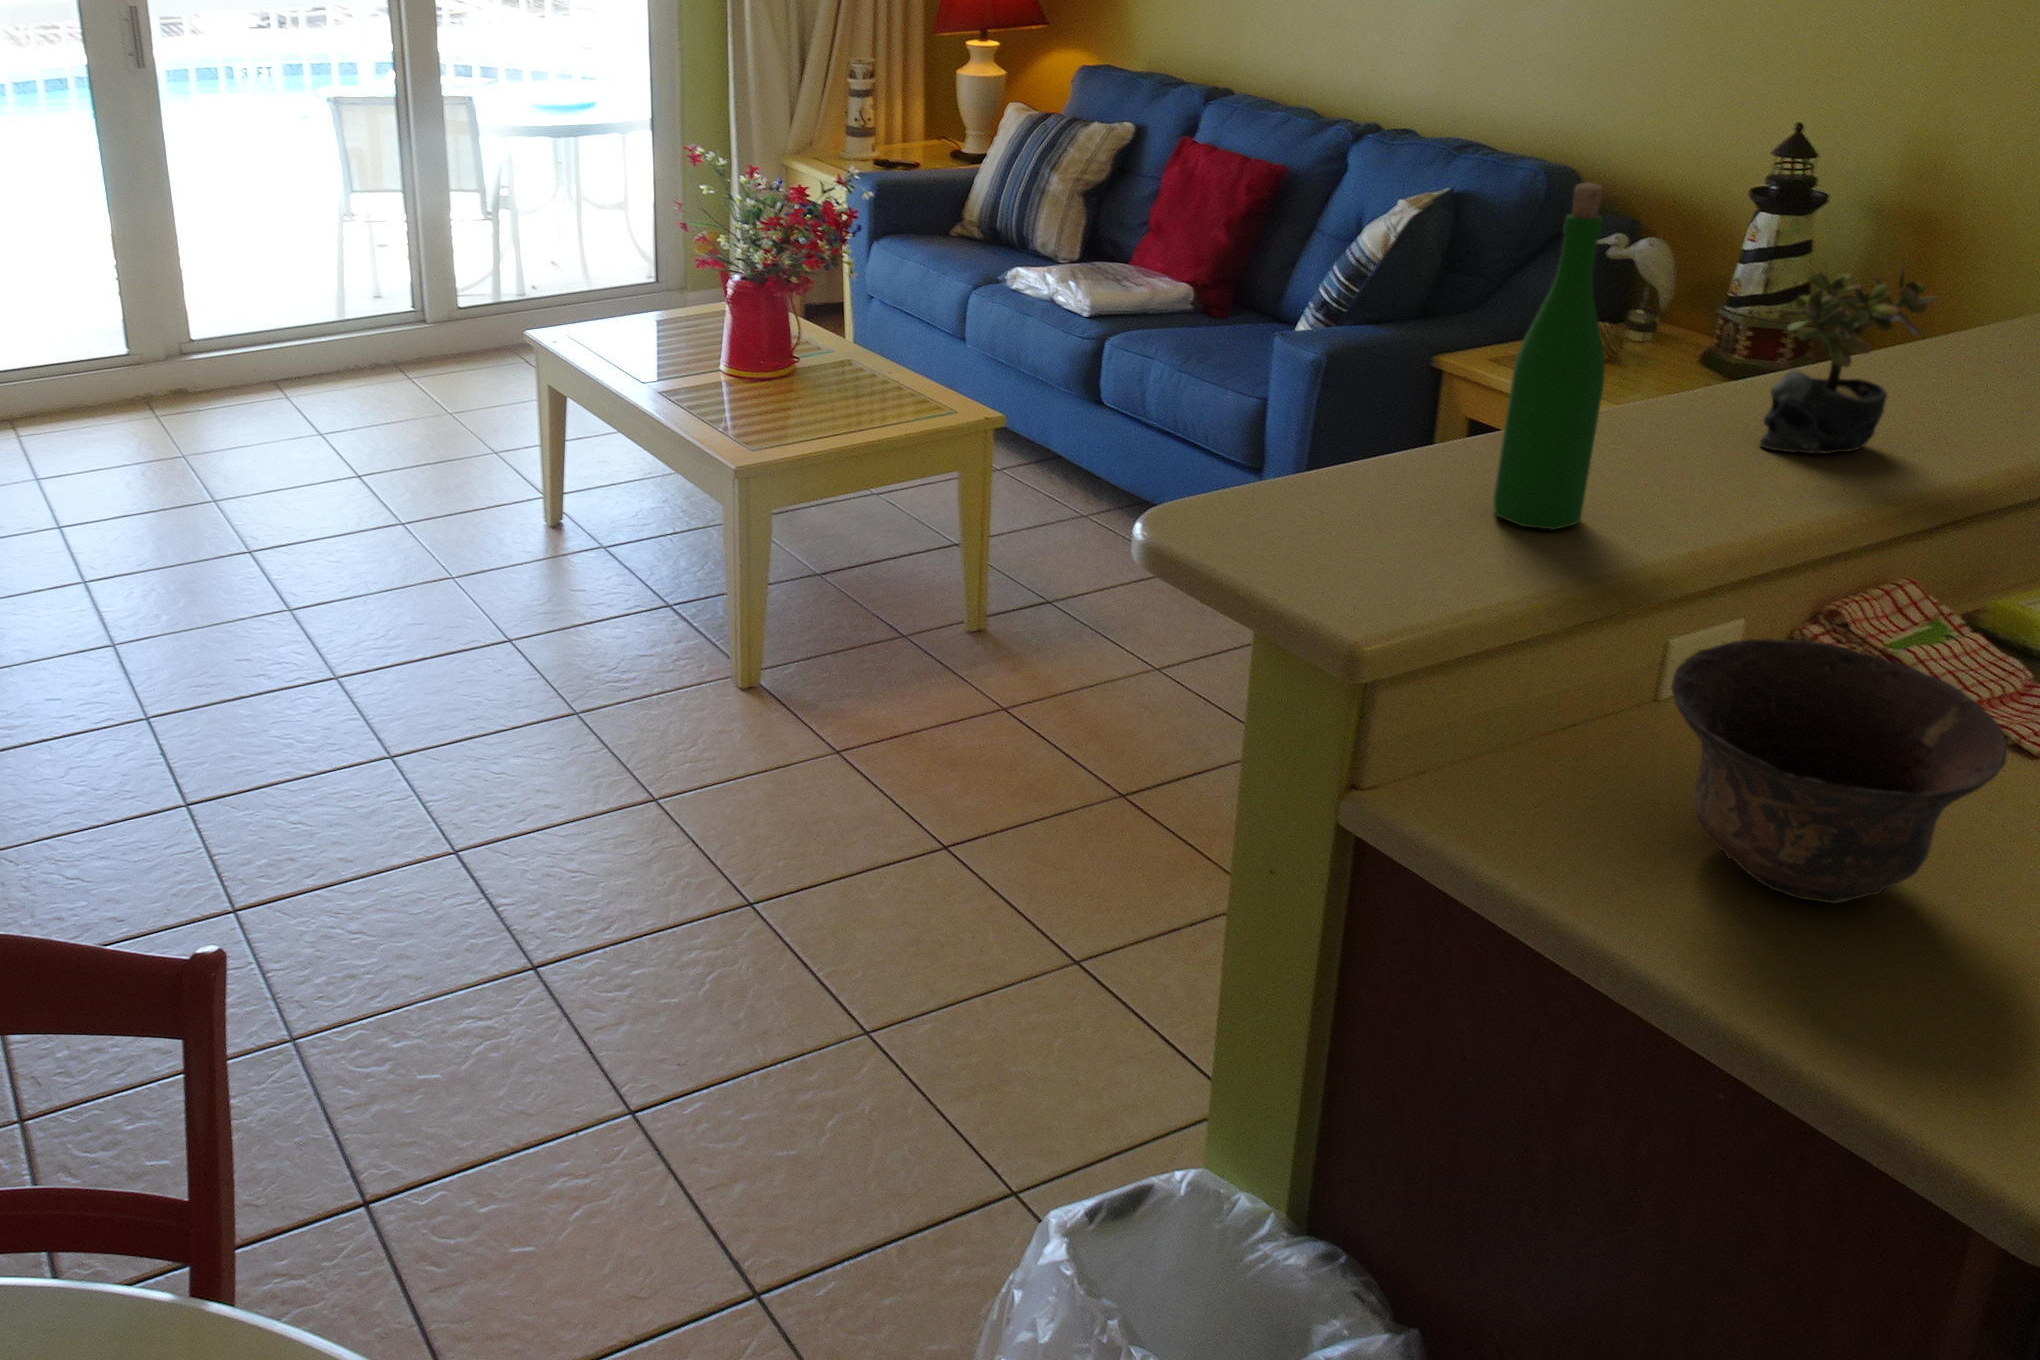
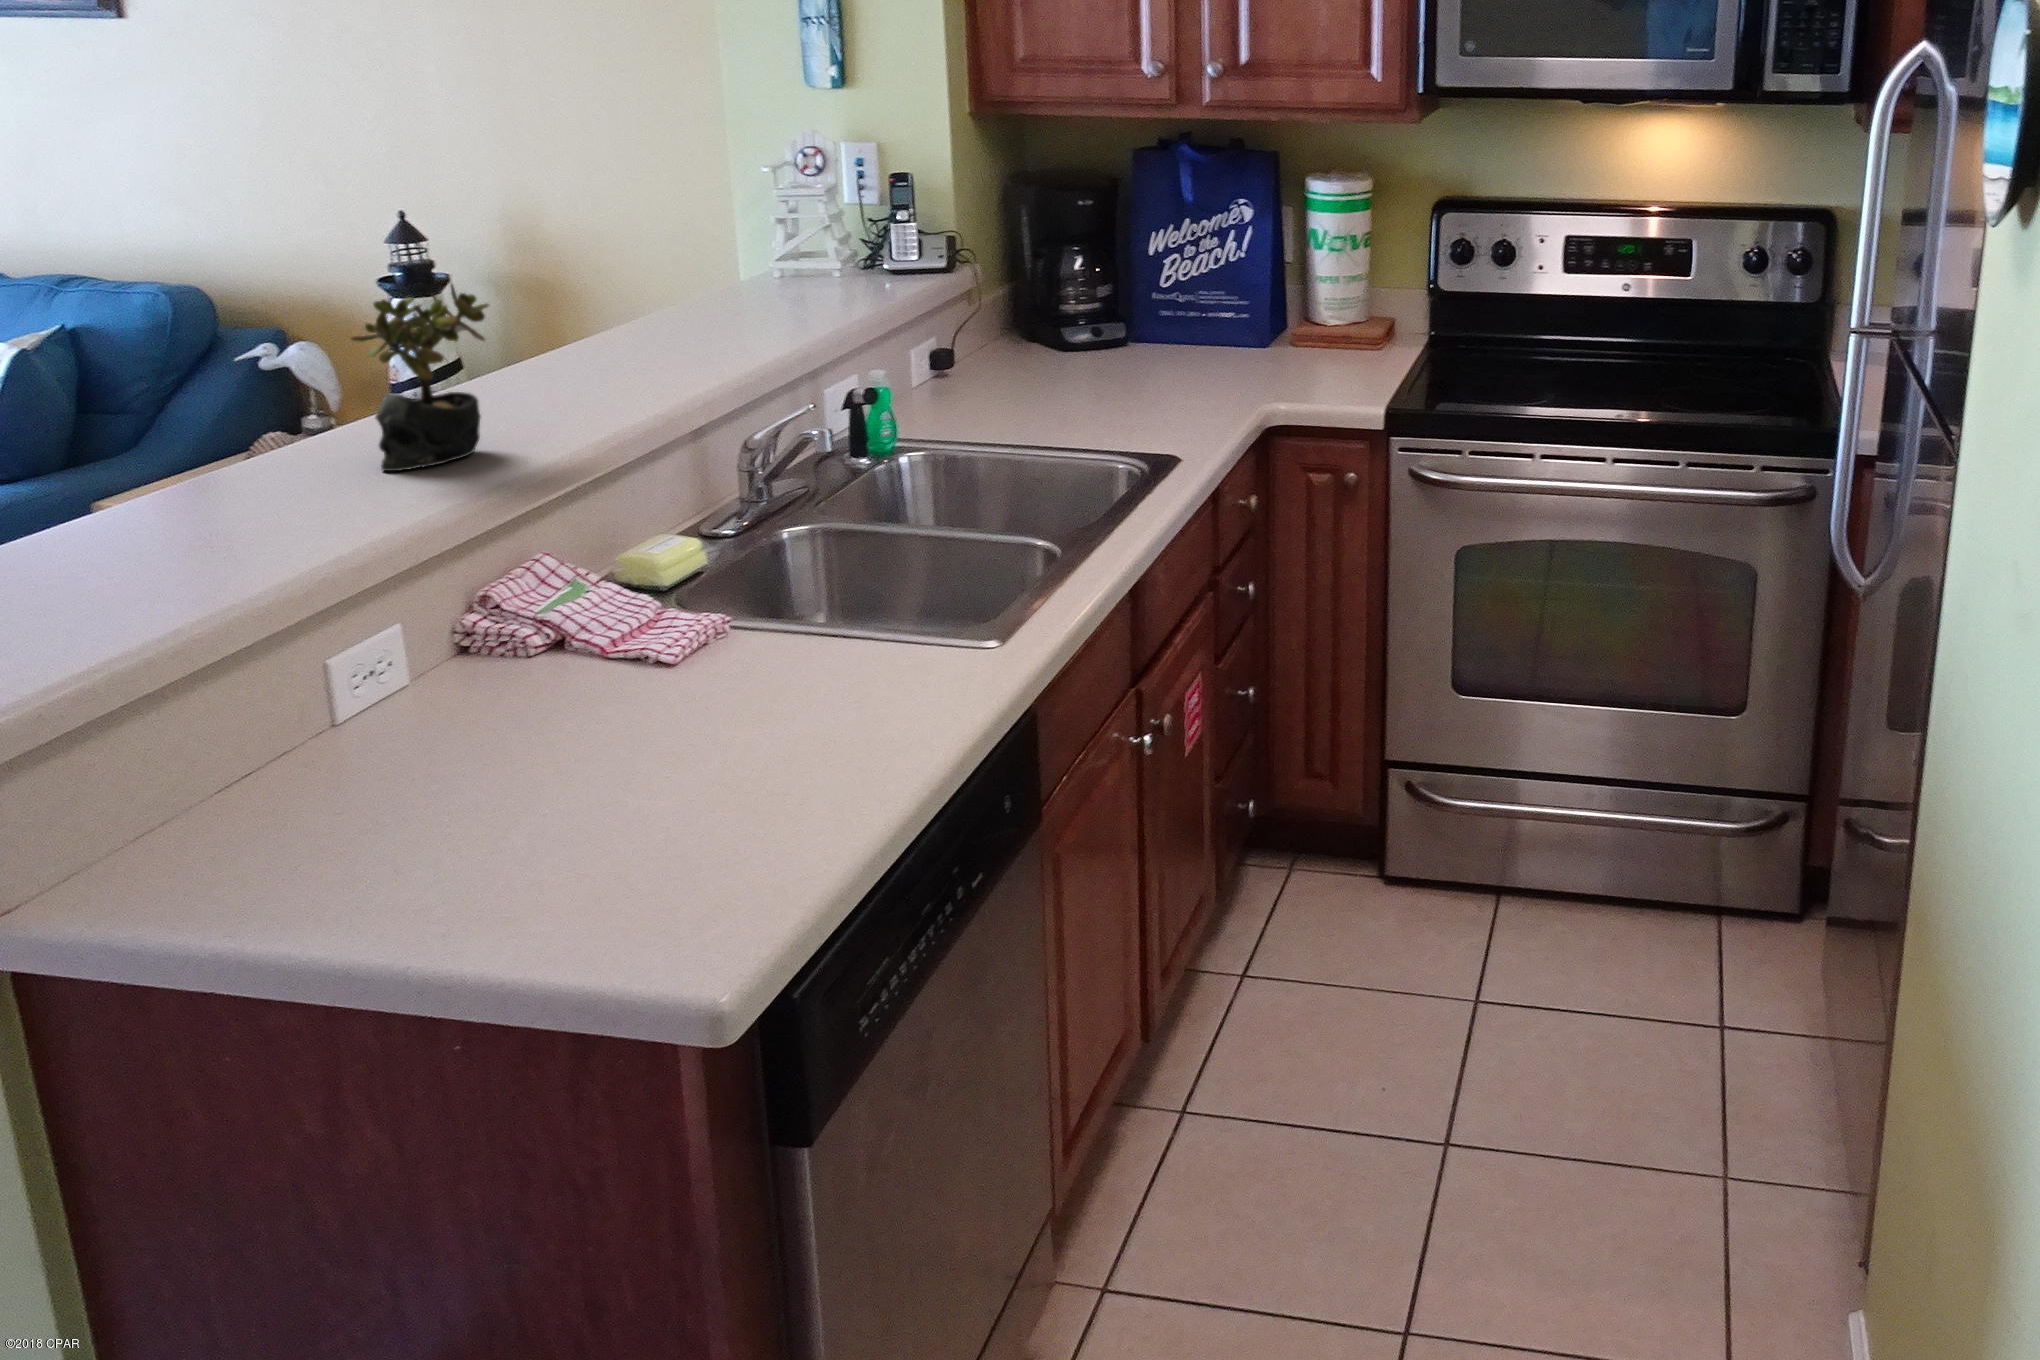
wine bottle: present [1493,182,1605,530] -> none [77,225,205,591]
bowl: present [1671,639,2007,903] -> none [317,606,612,838]

